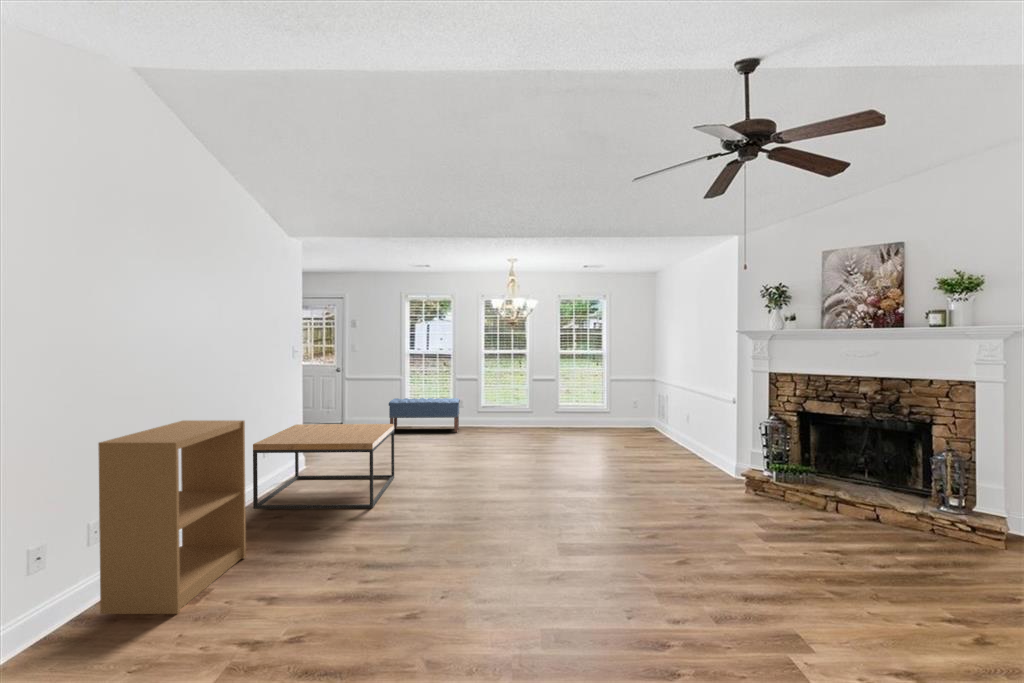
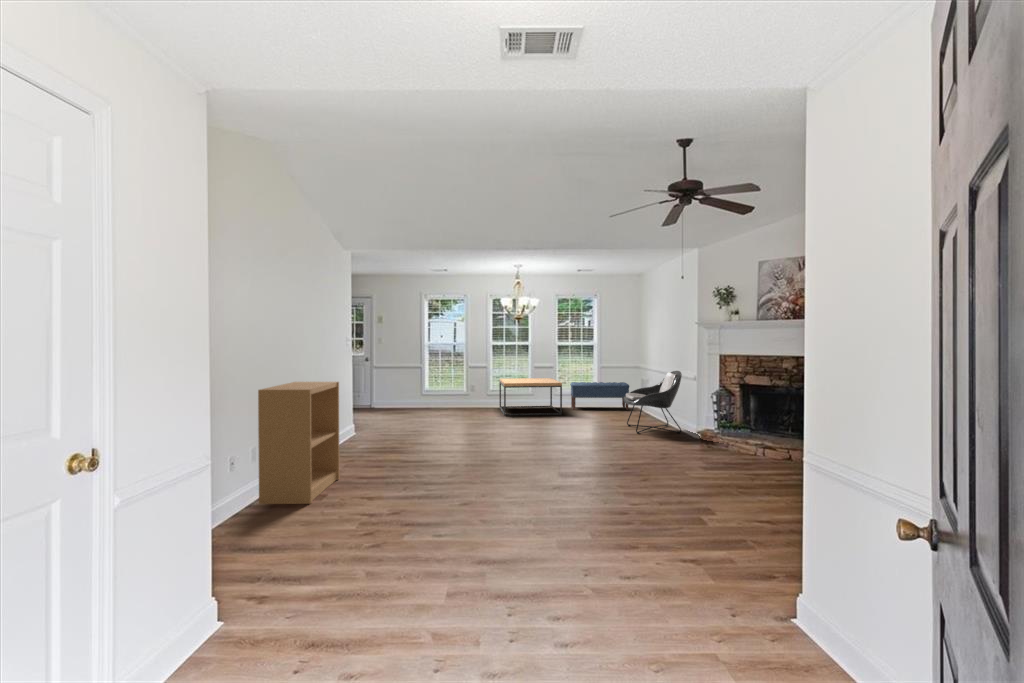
lounge chair: none [643,390,718,472] -> present [623,371,682,434]
bench: present [389,398,460,432] -> present [570,382,629,410]
coffee table: present [253,424,394,509] -> present [499,378,562,415]

